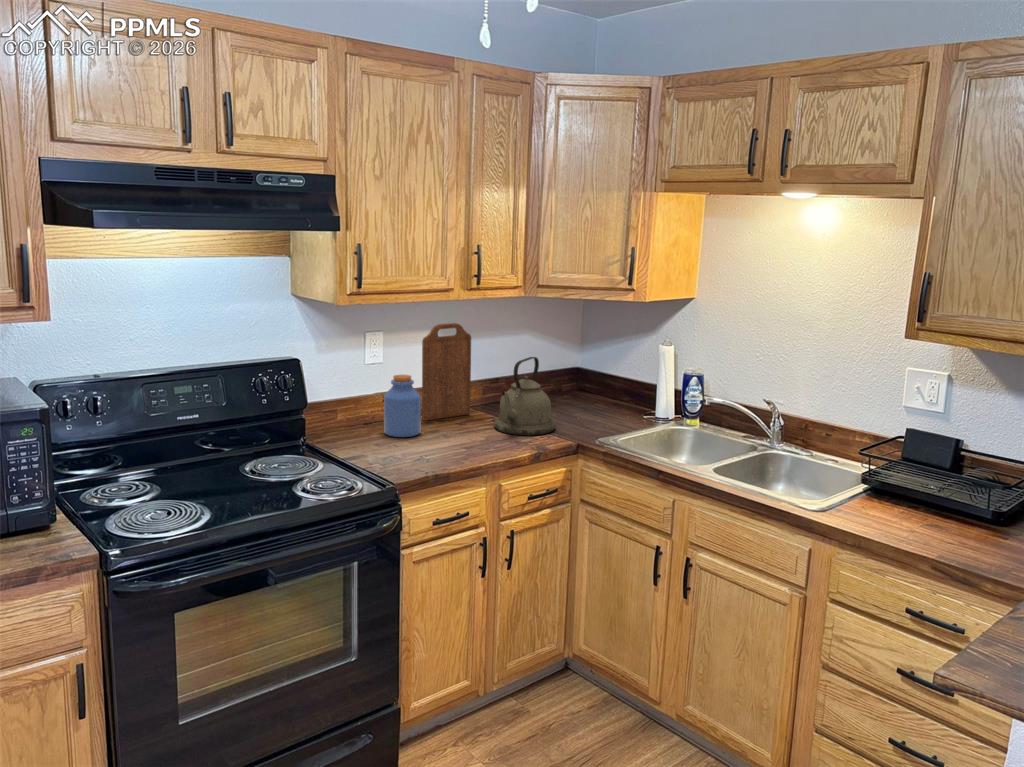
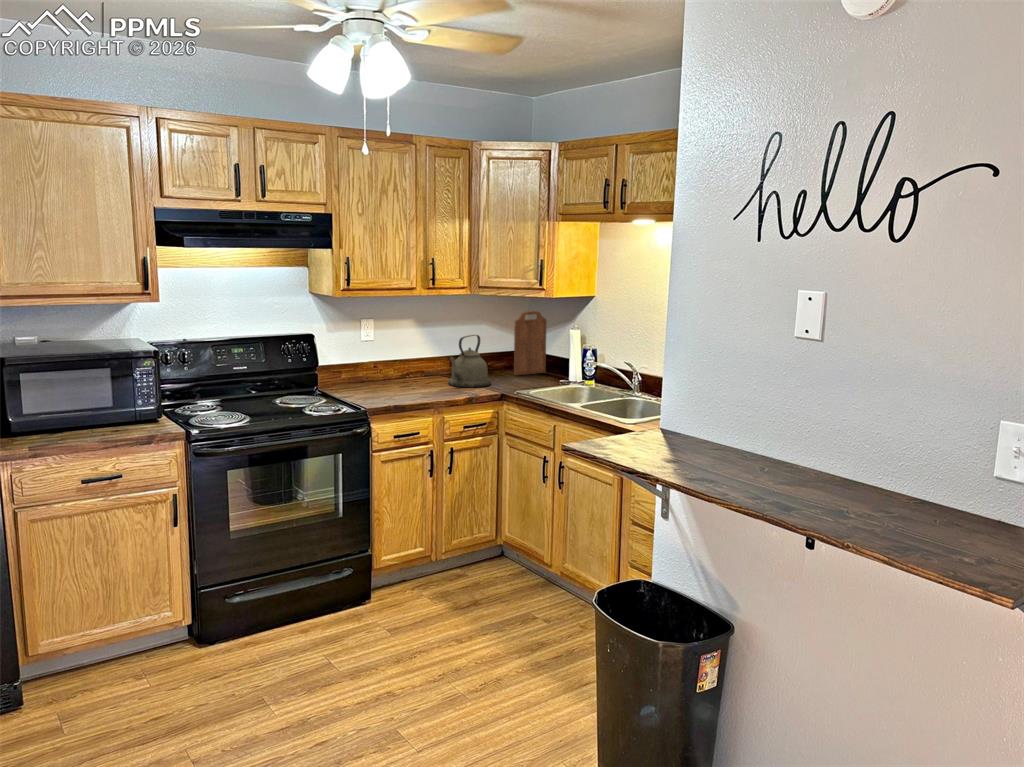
cutting board: present [422,323,471,421] -> present [514,311,547,375]
jar: present [384,375,421,437] -> none [371,346,396,387]

